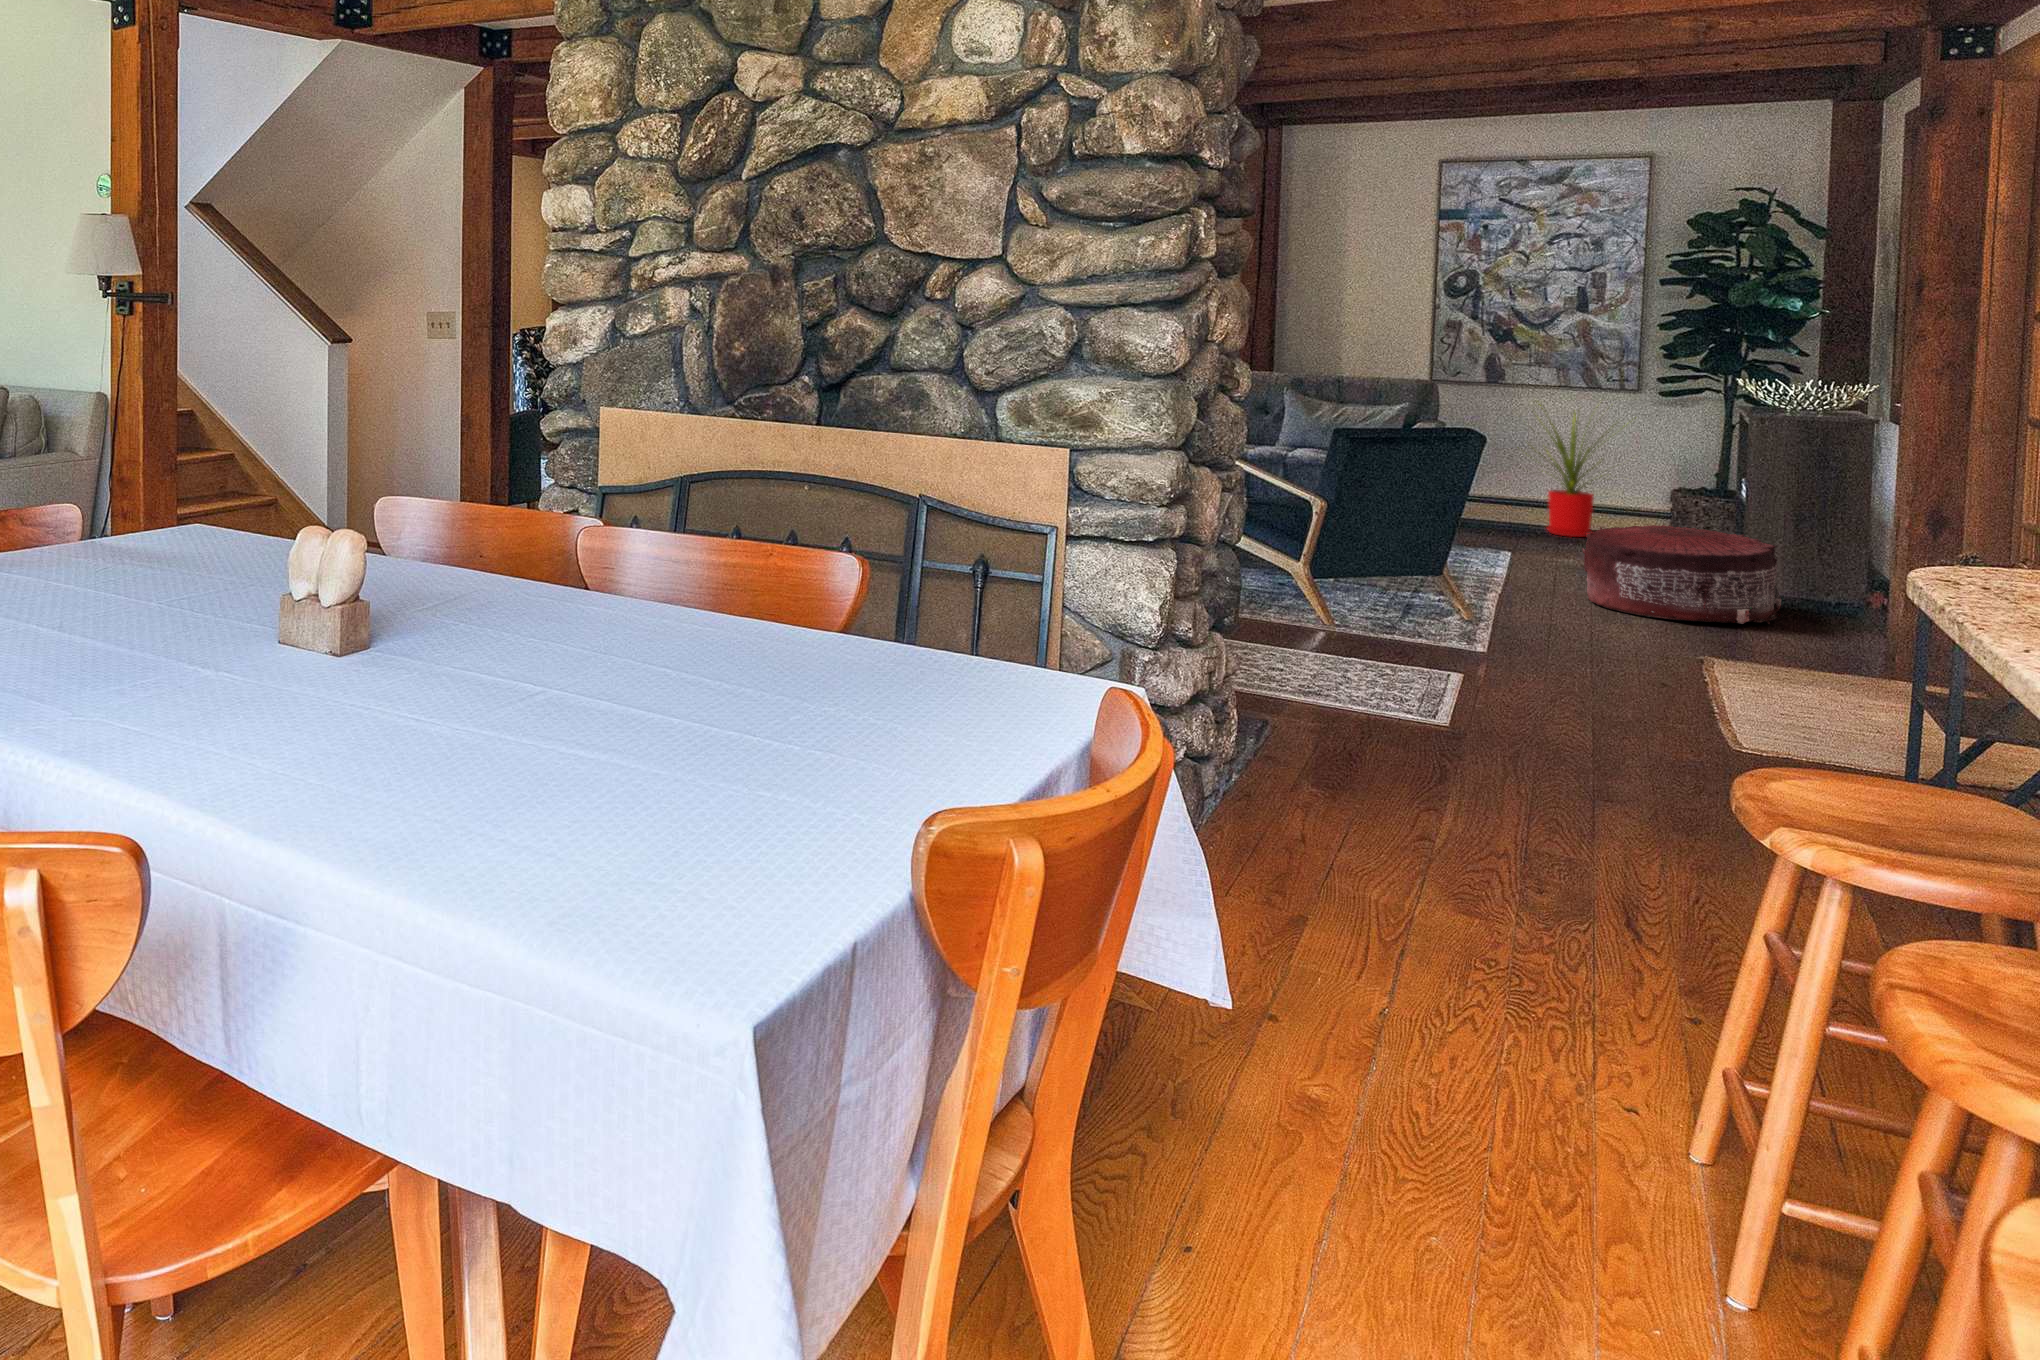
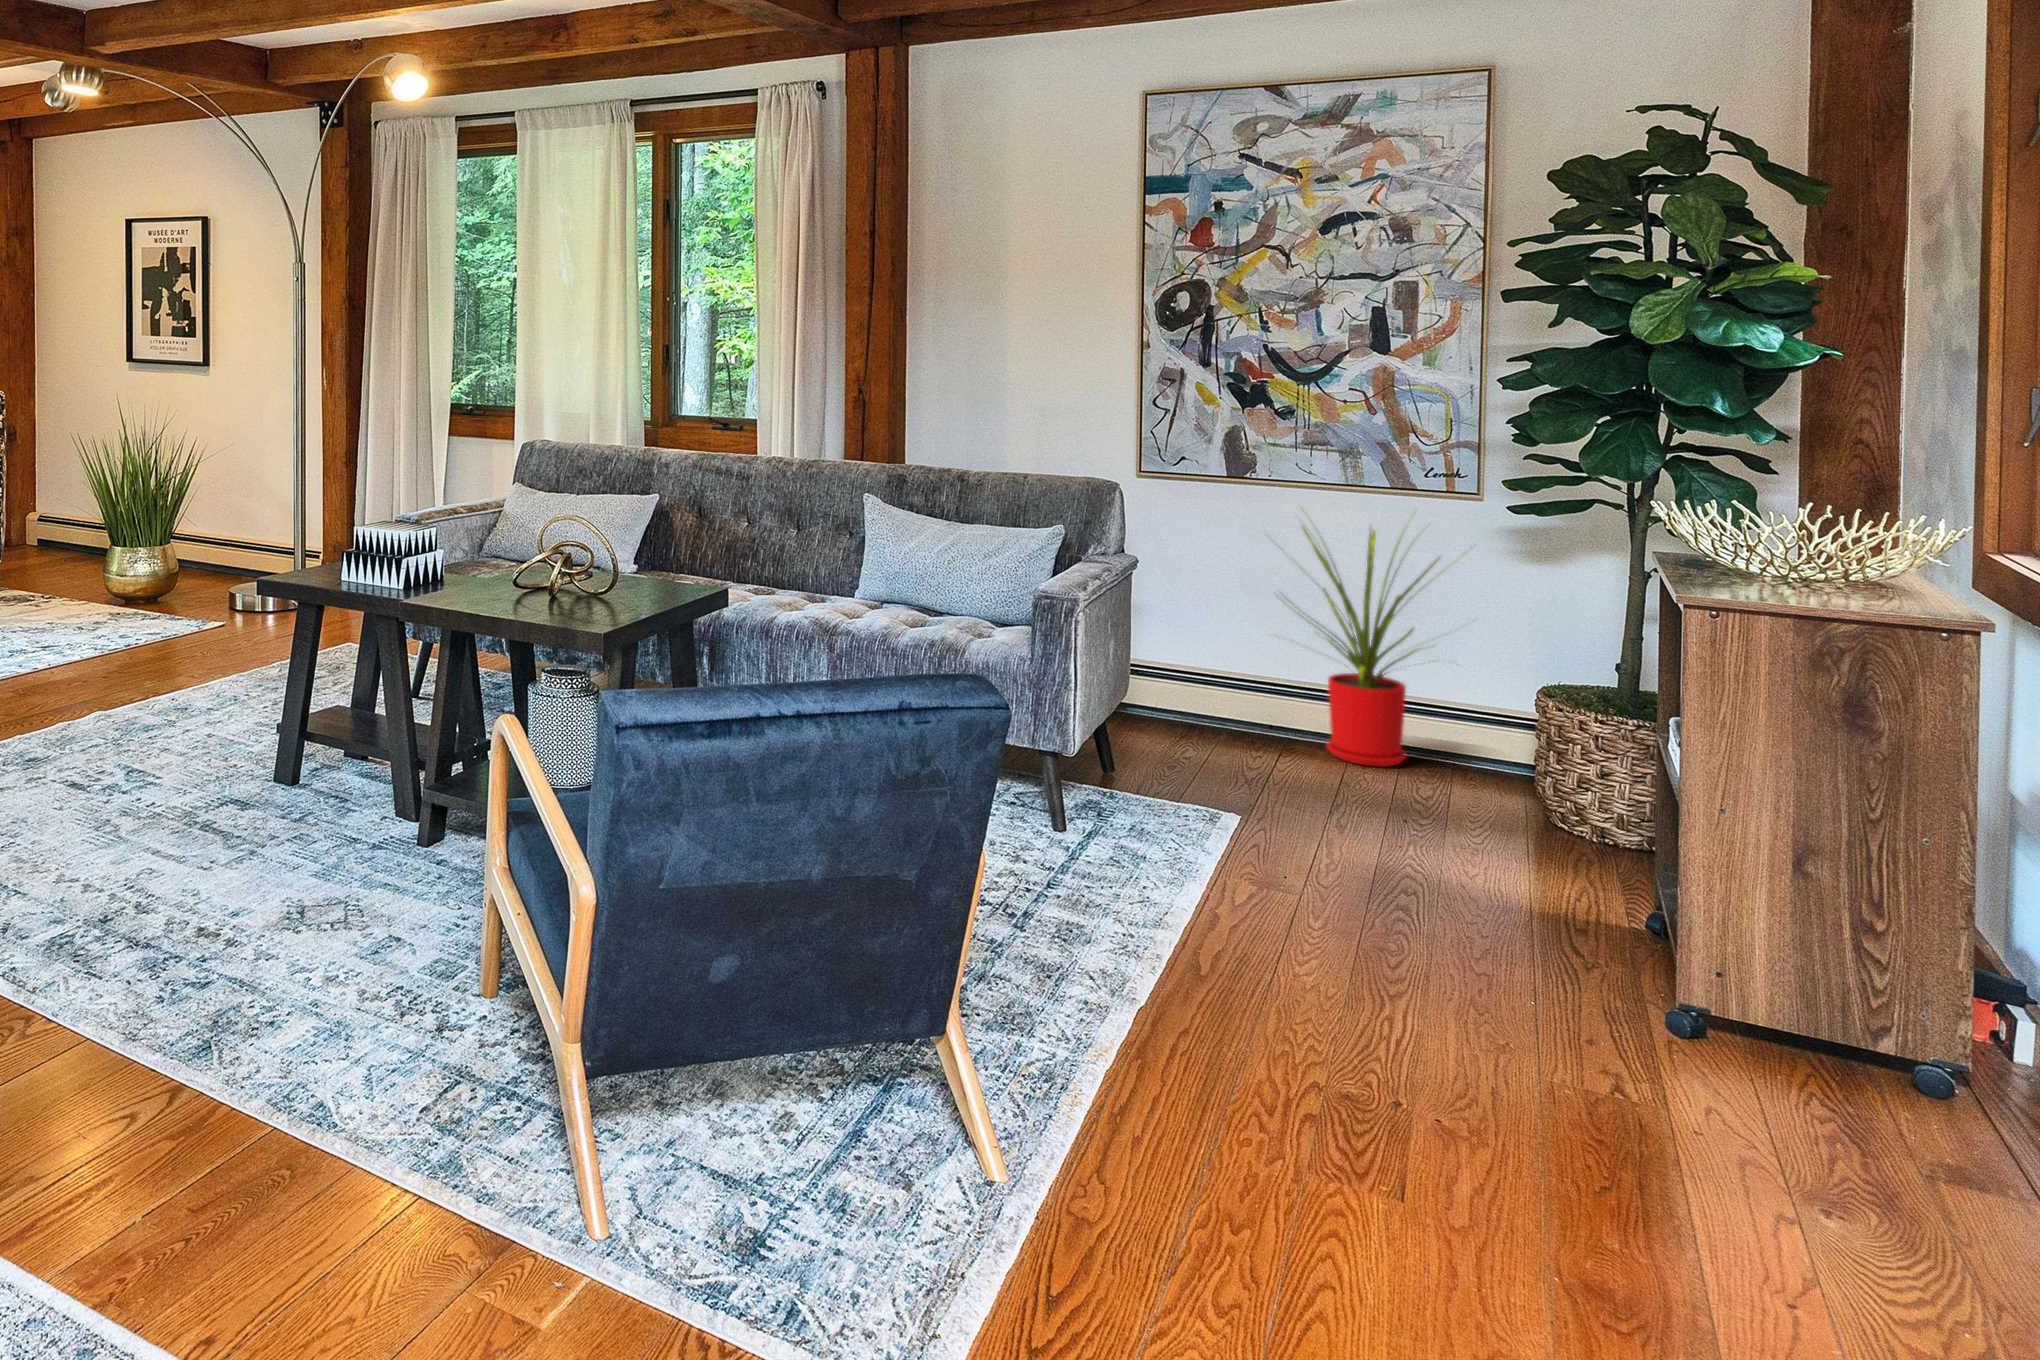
pouf: present [1582,525,1783,624] -> none [1314,857,1786,1195]

